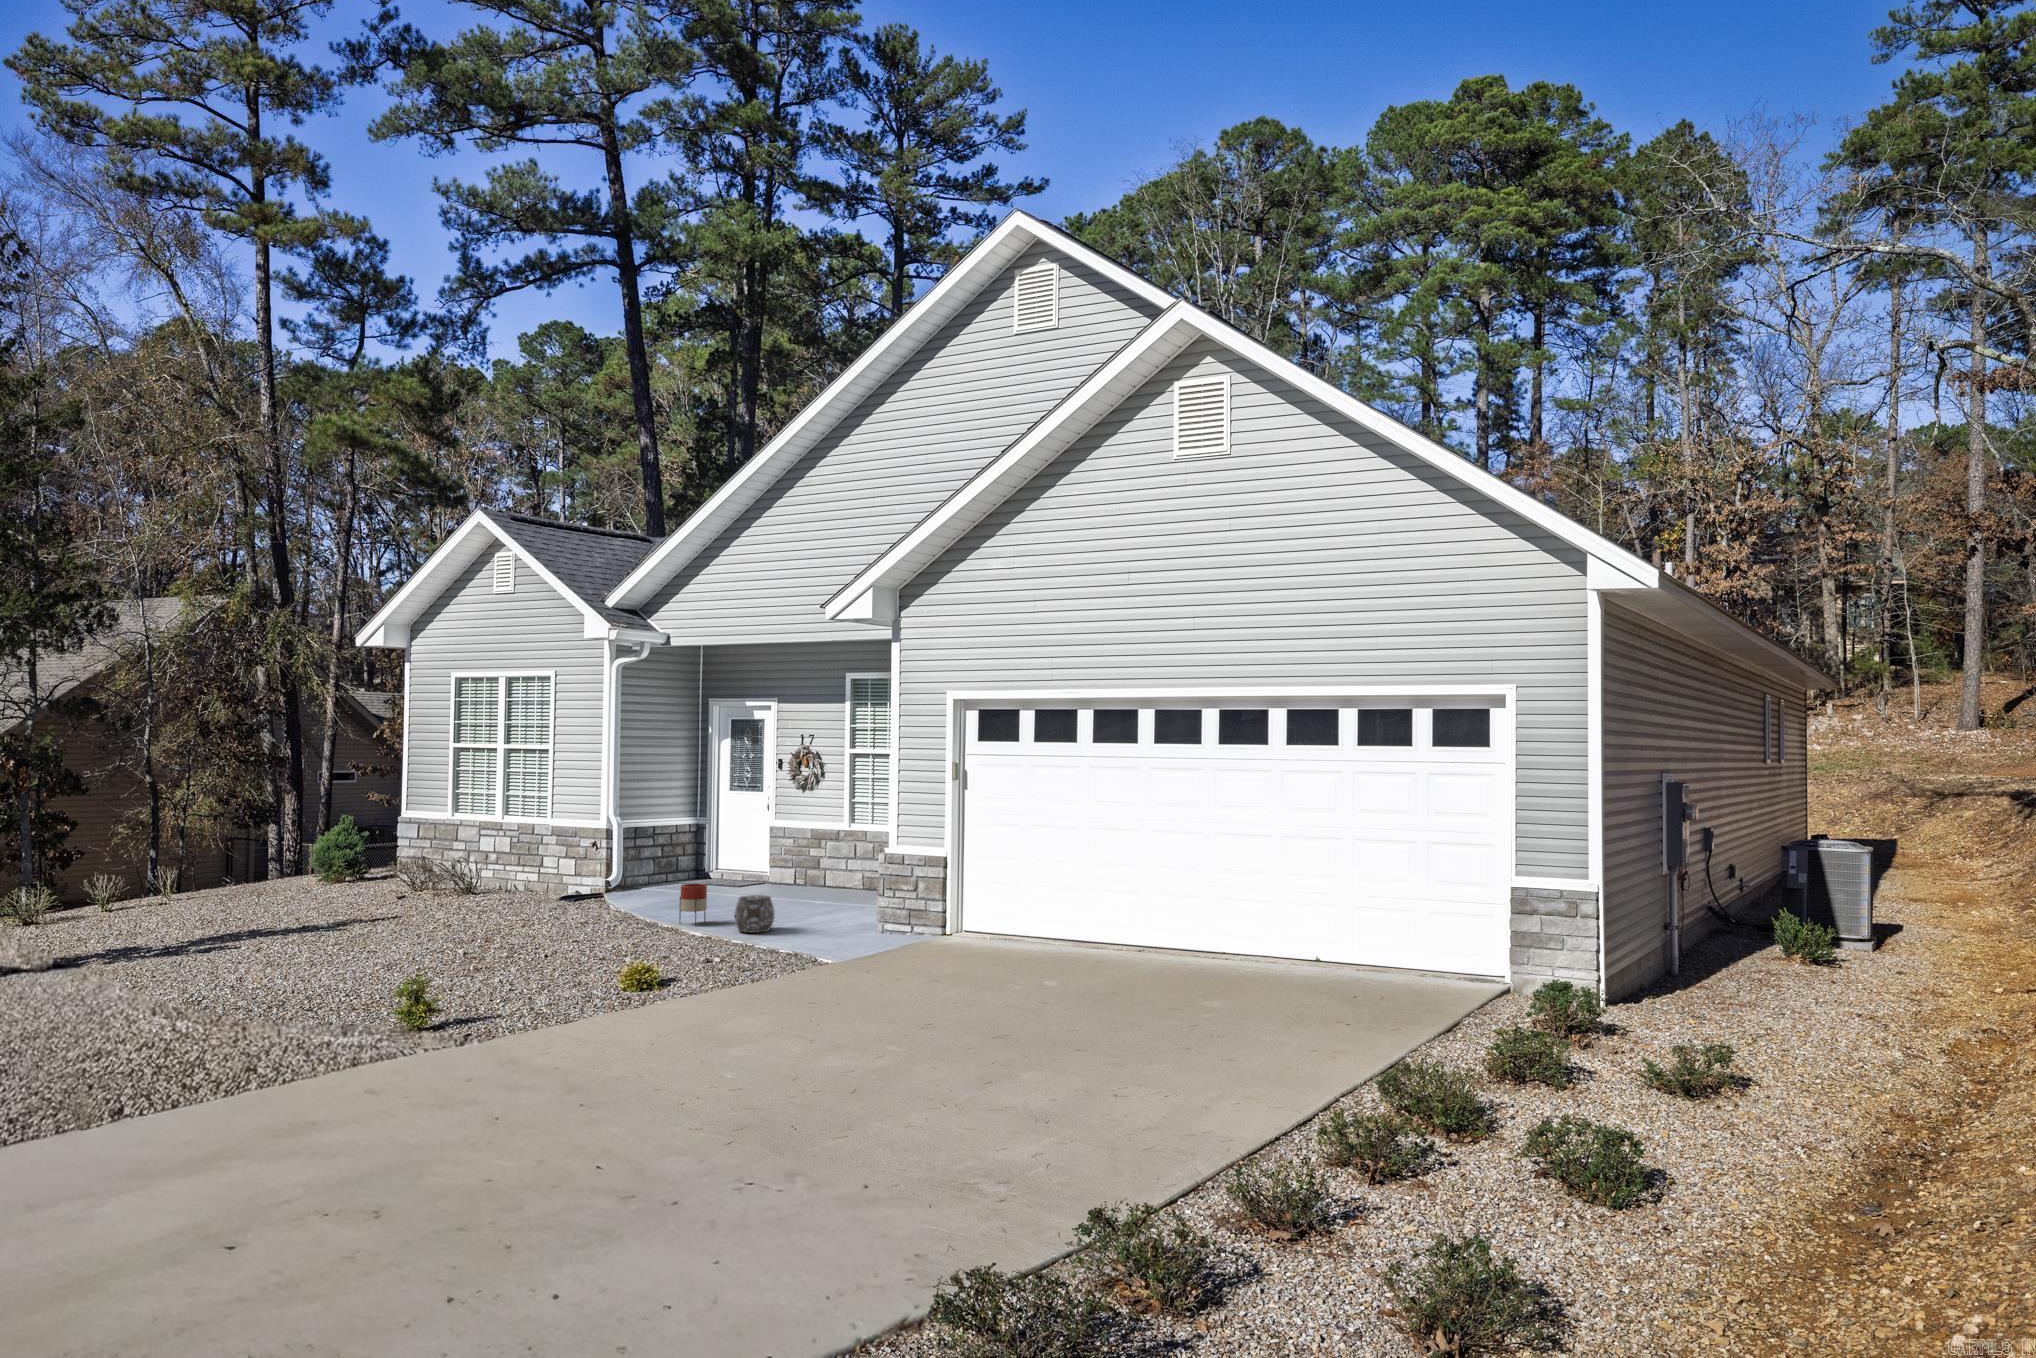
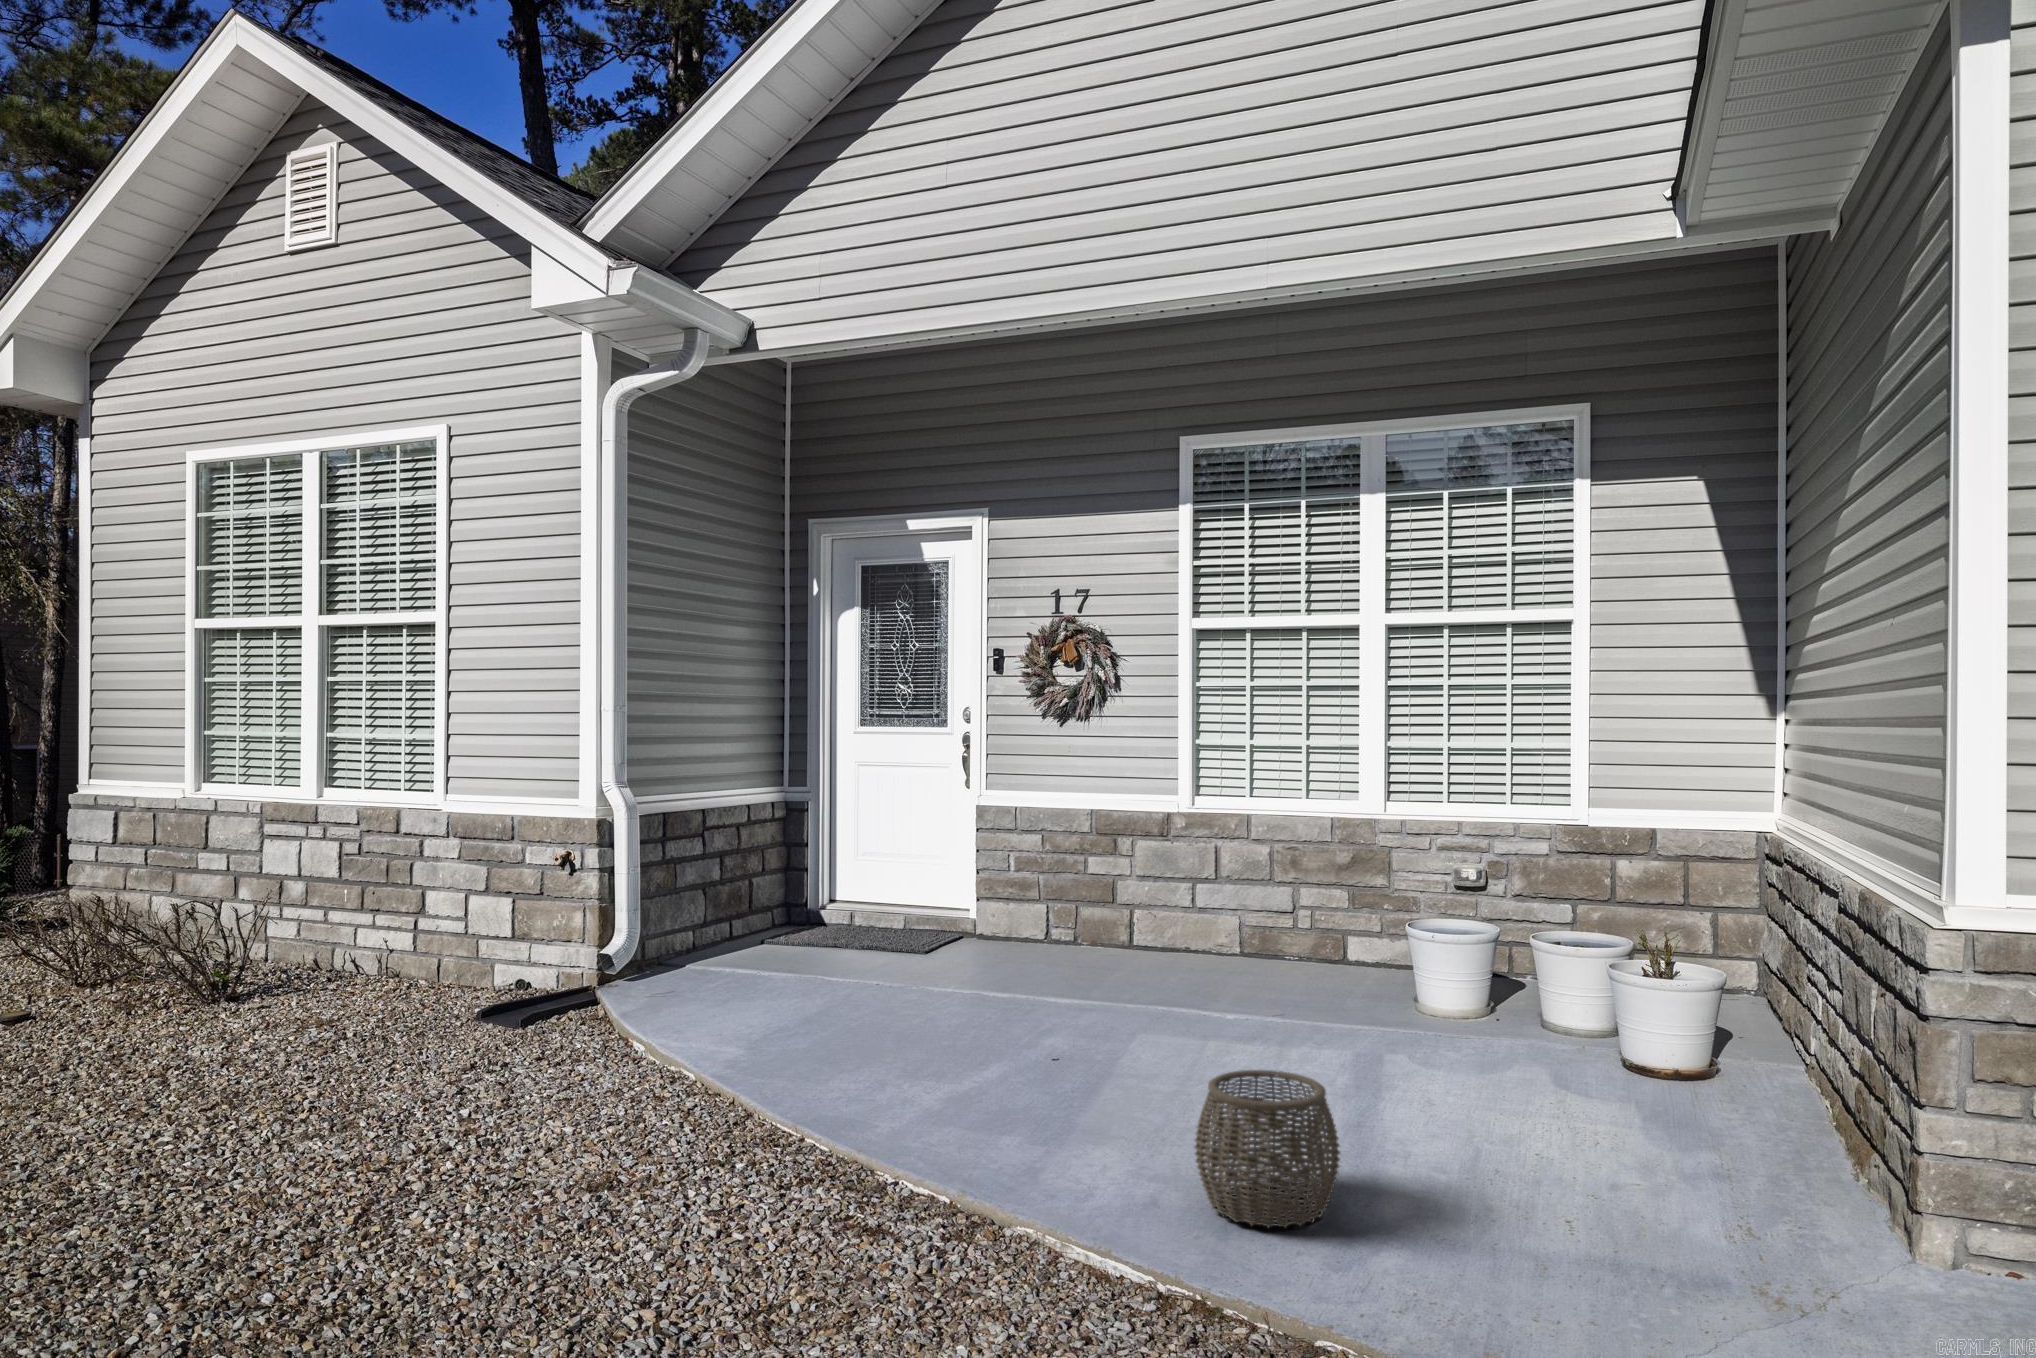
planter: present [679,884,707,926] -> none [942,1017,1035,1174]

